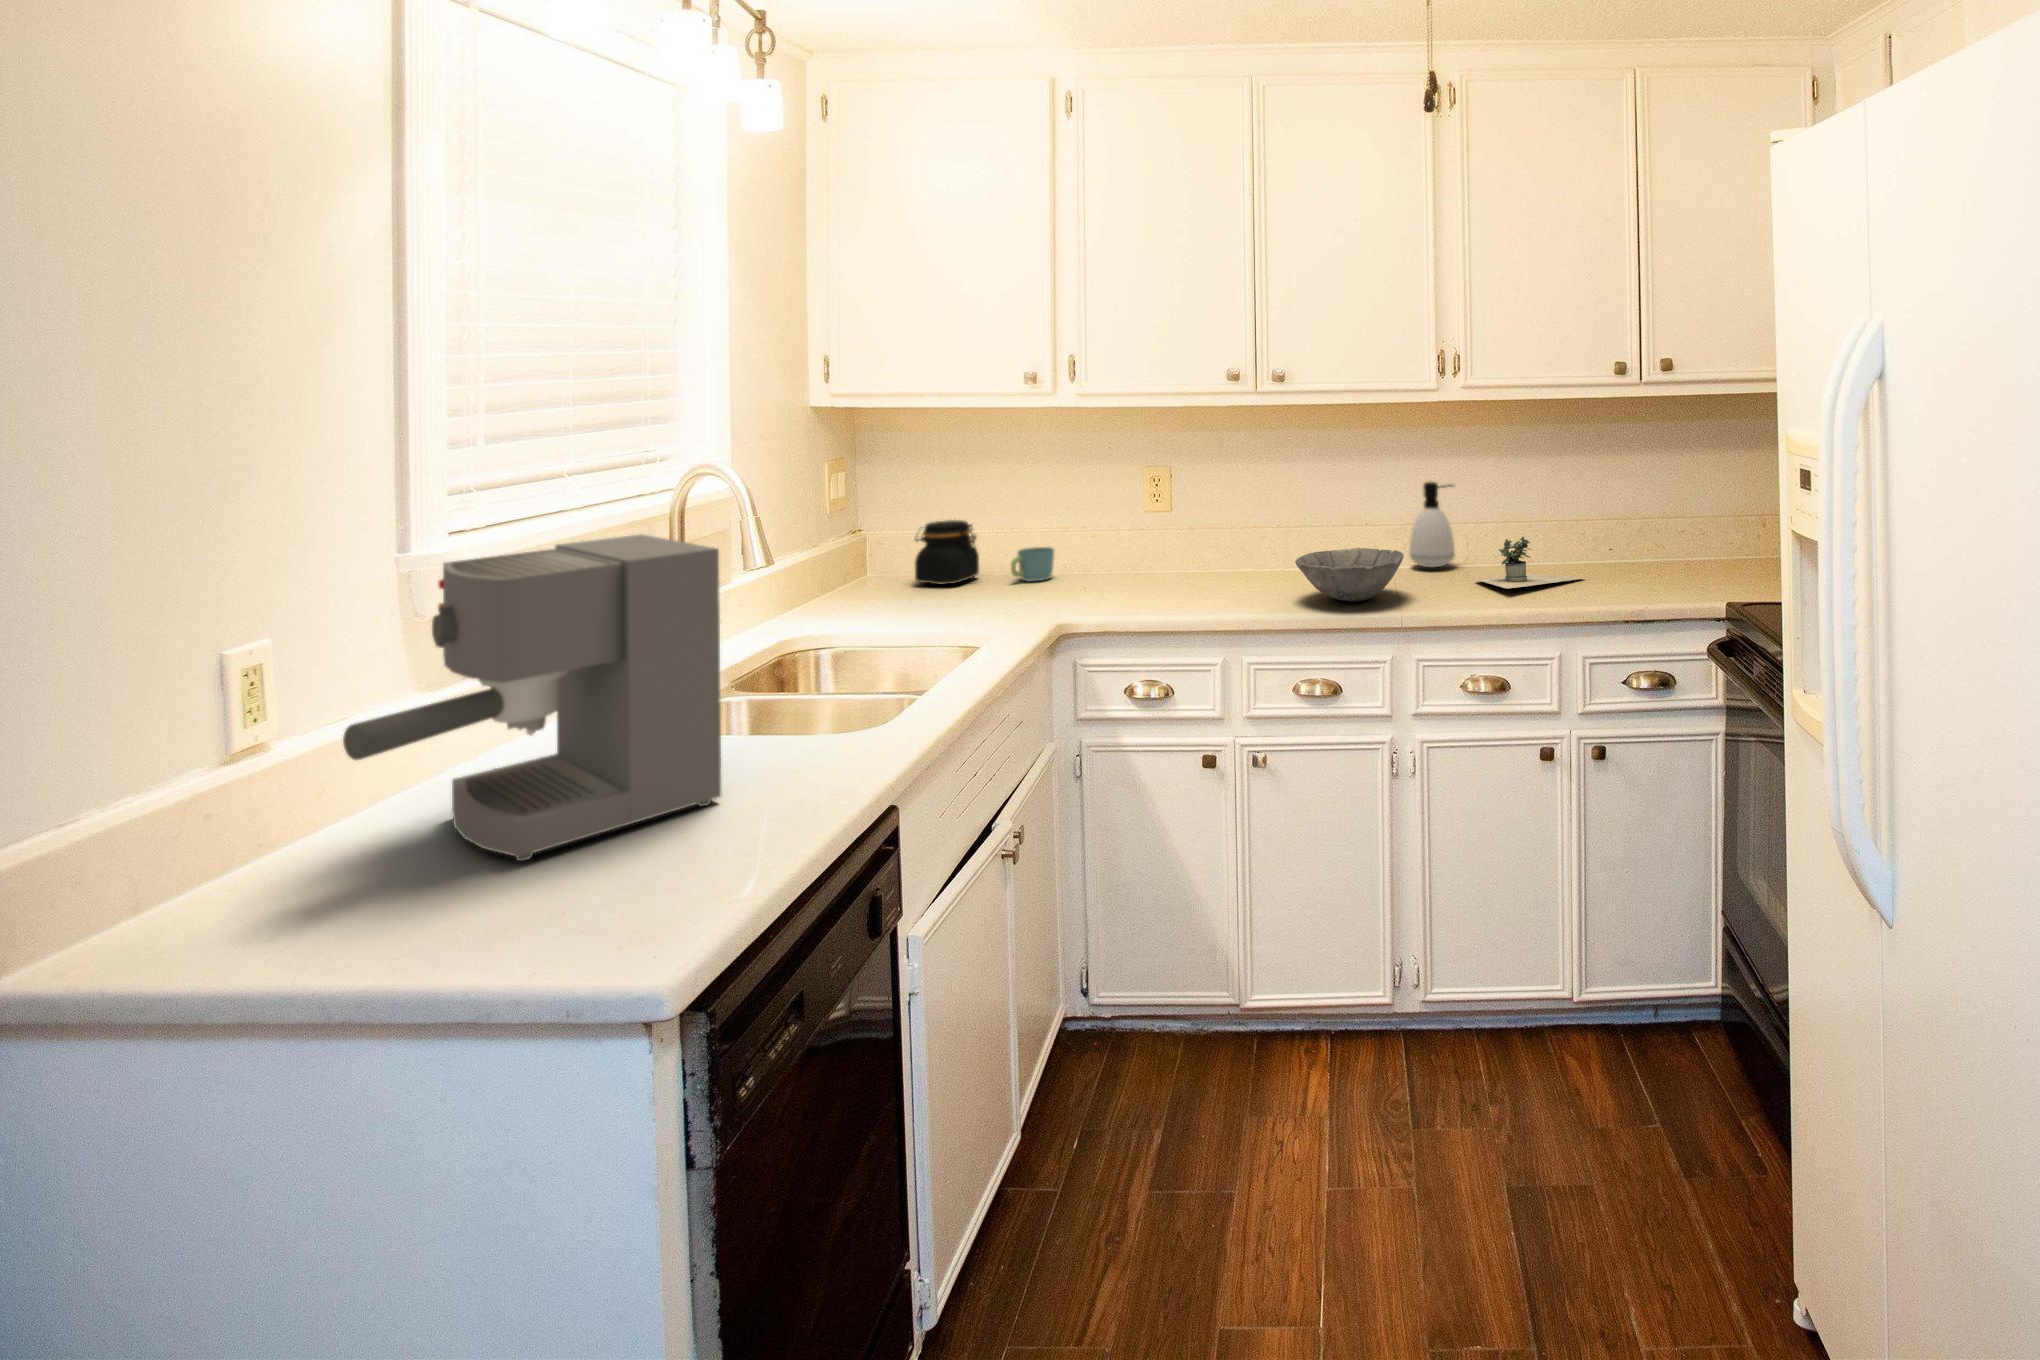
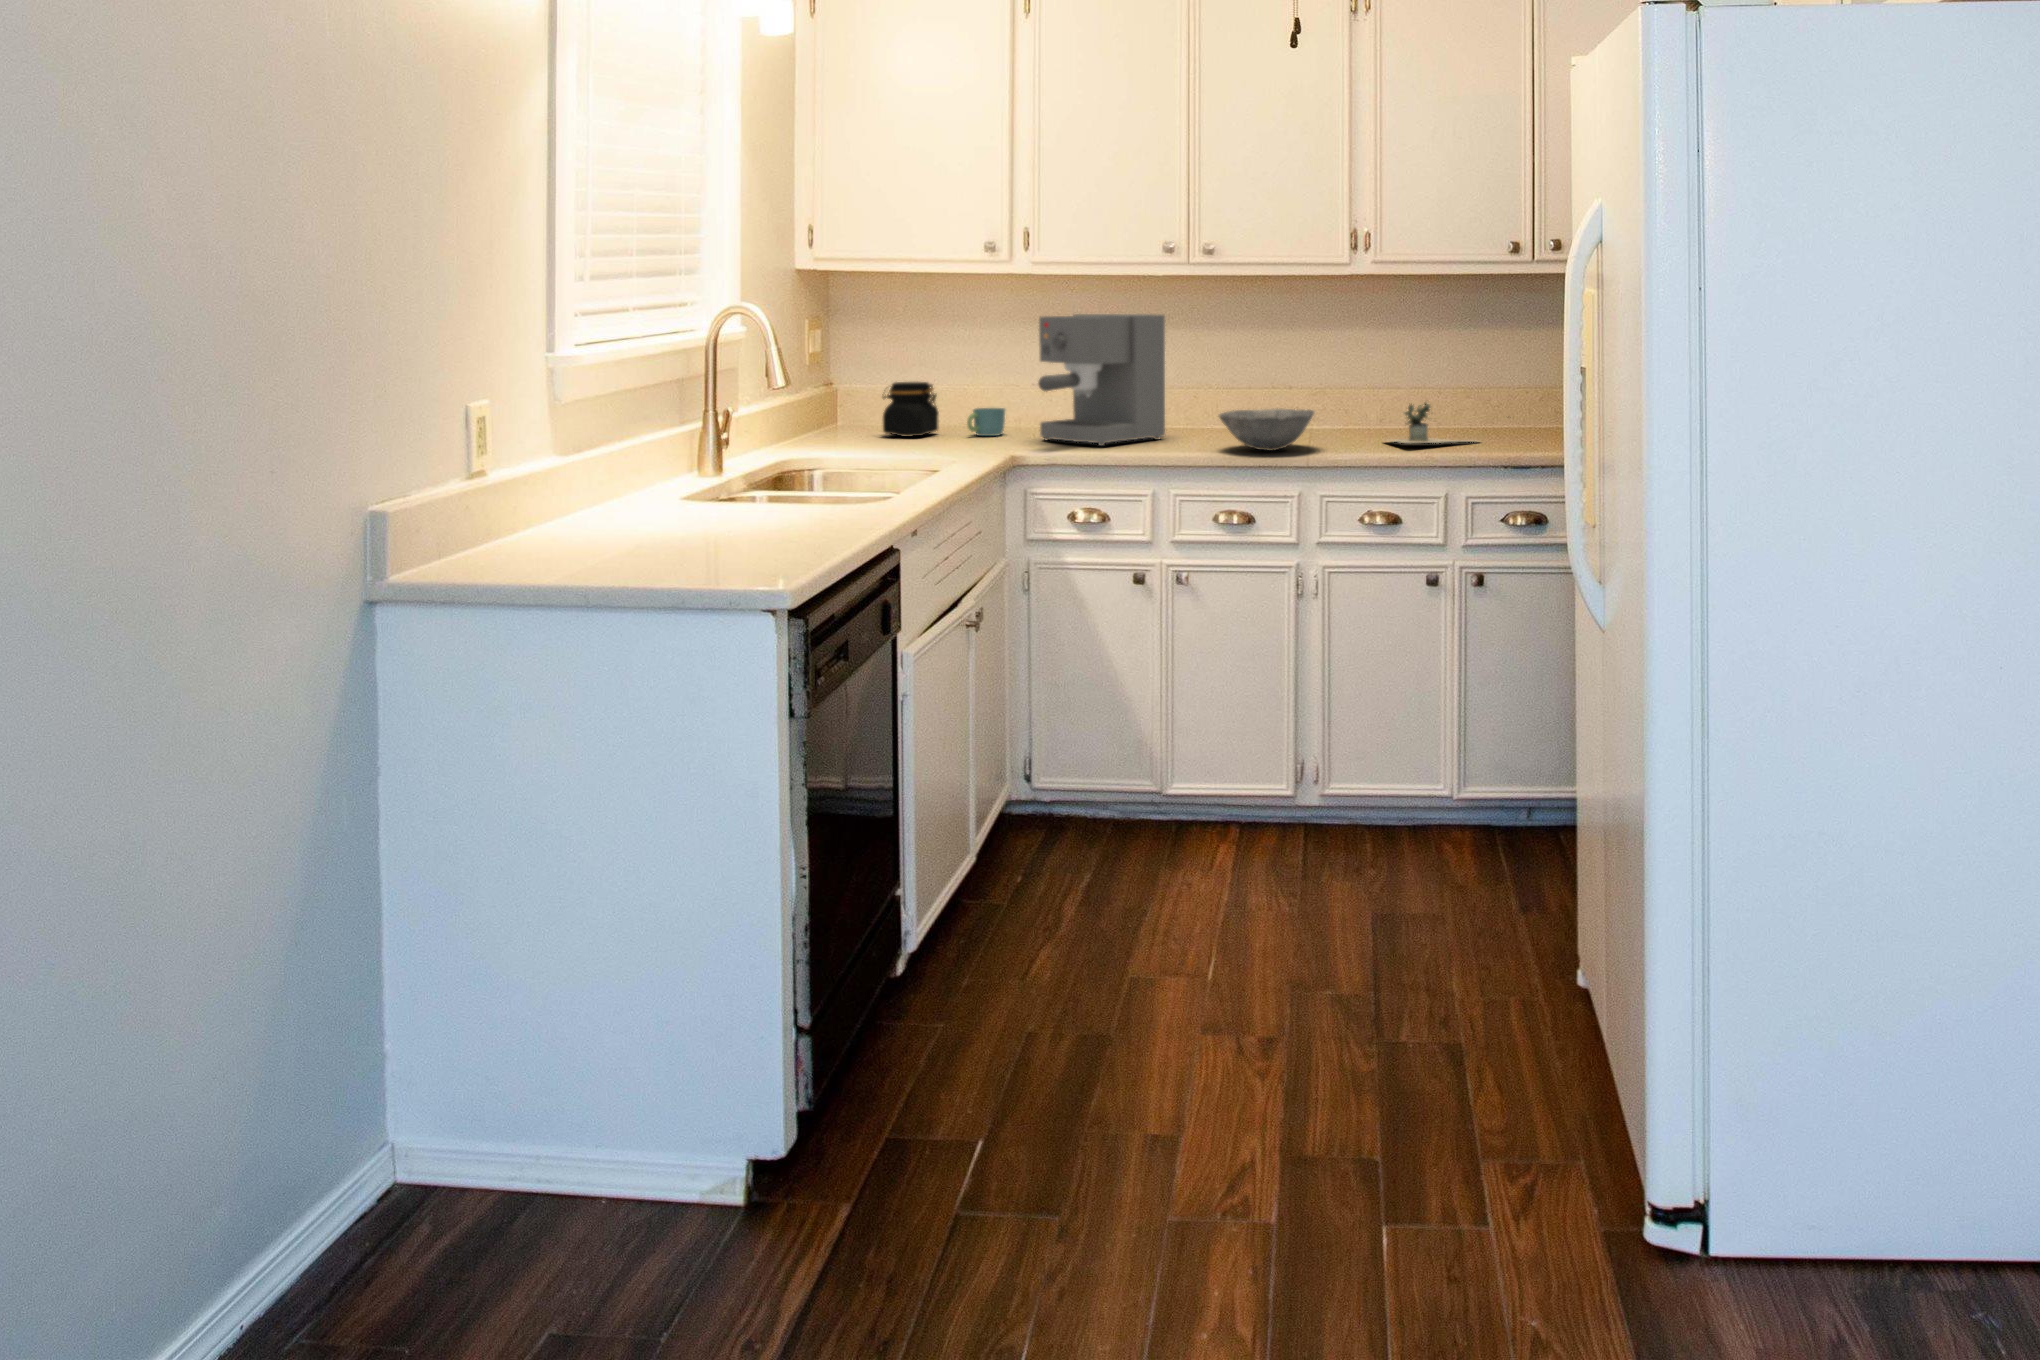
soap dispenser: present [1409,482,1455,567] -> none [1327,355,1370,433]
coffee maker: present [343,534,721,861] -> present [1038,314,1165,446]

